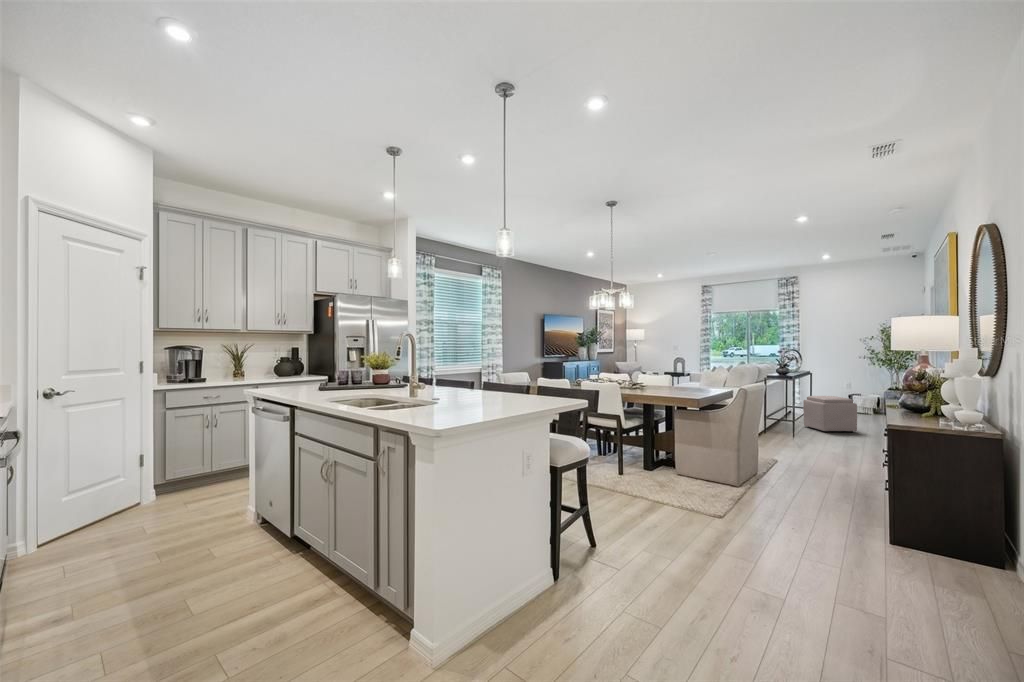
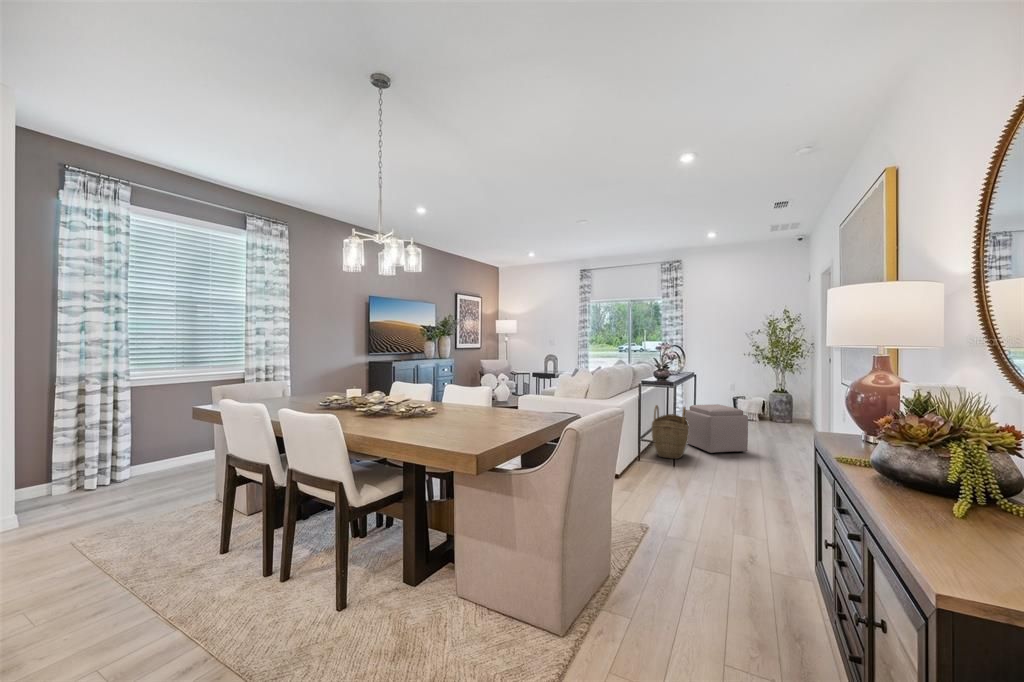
woven basket: none [775,394,806,434] -> present [652,405,689,459]

